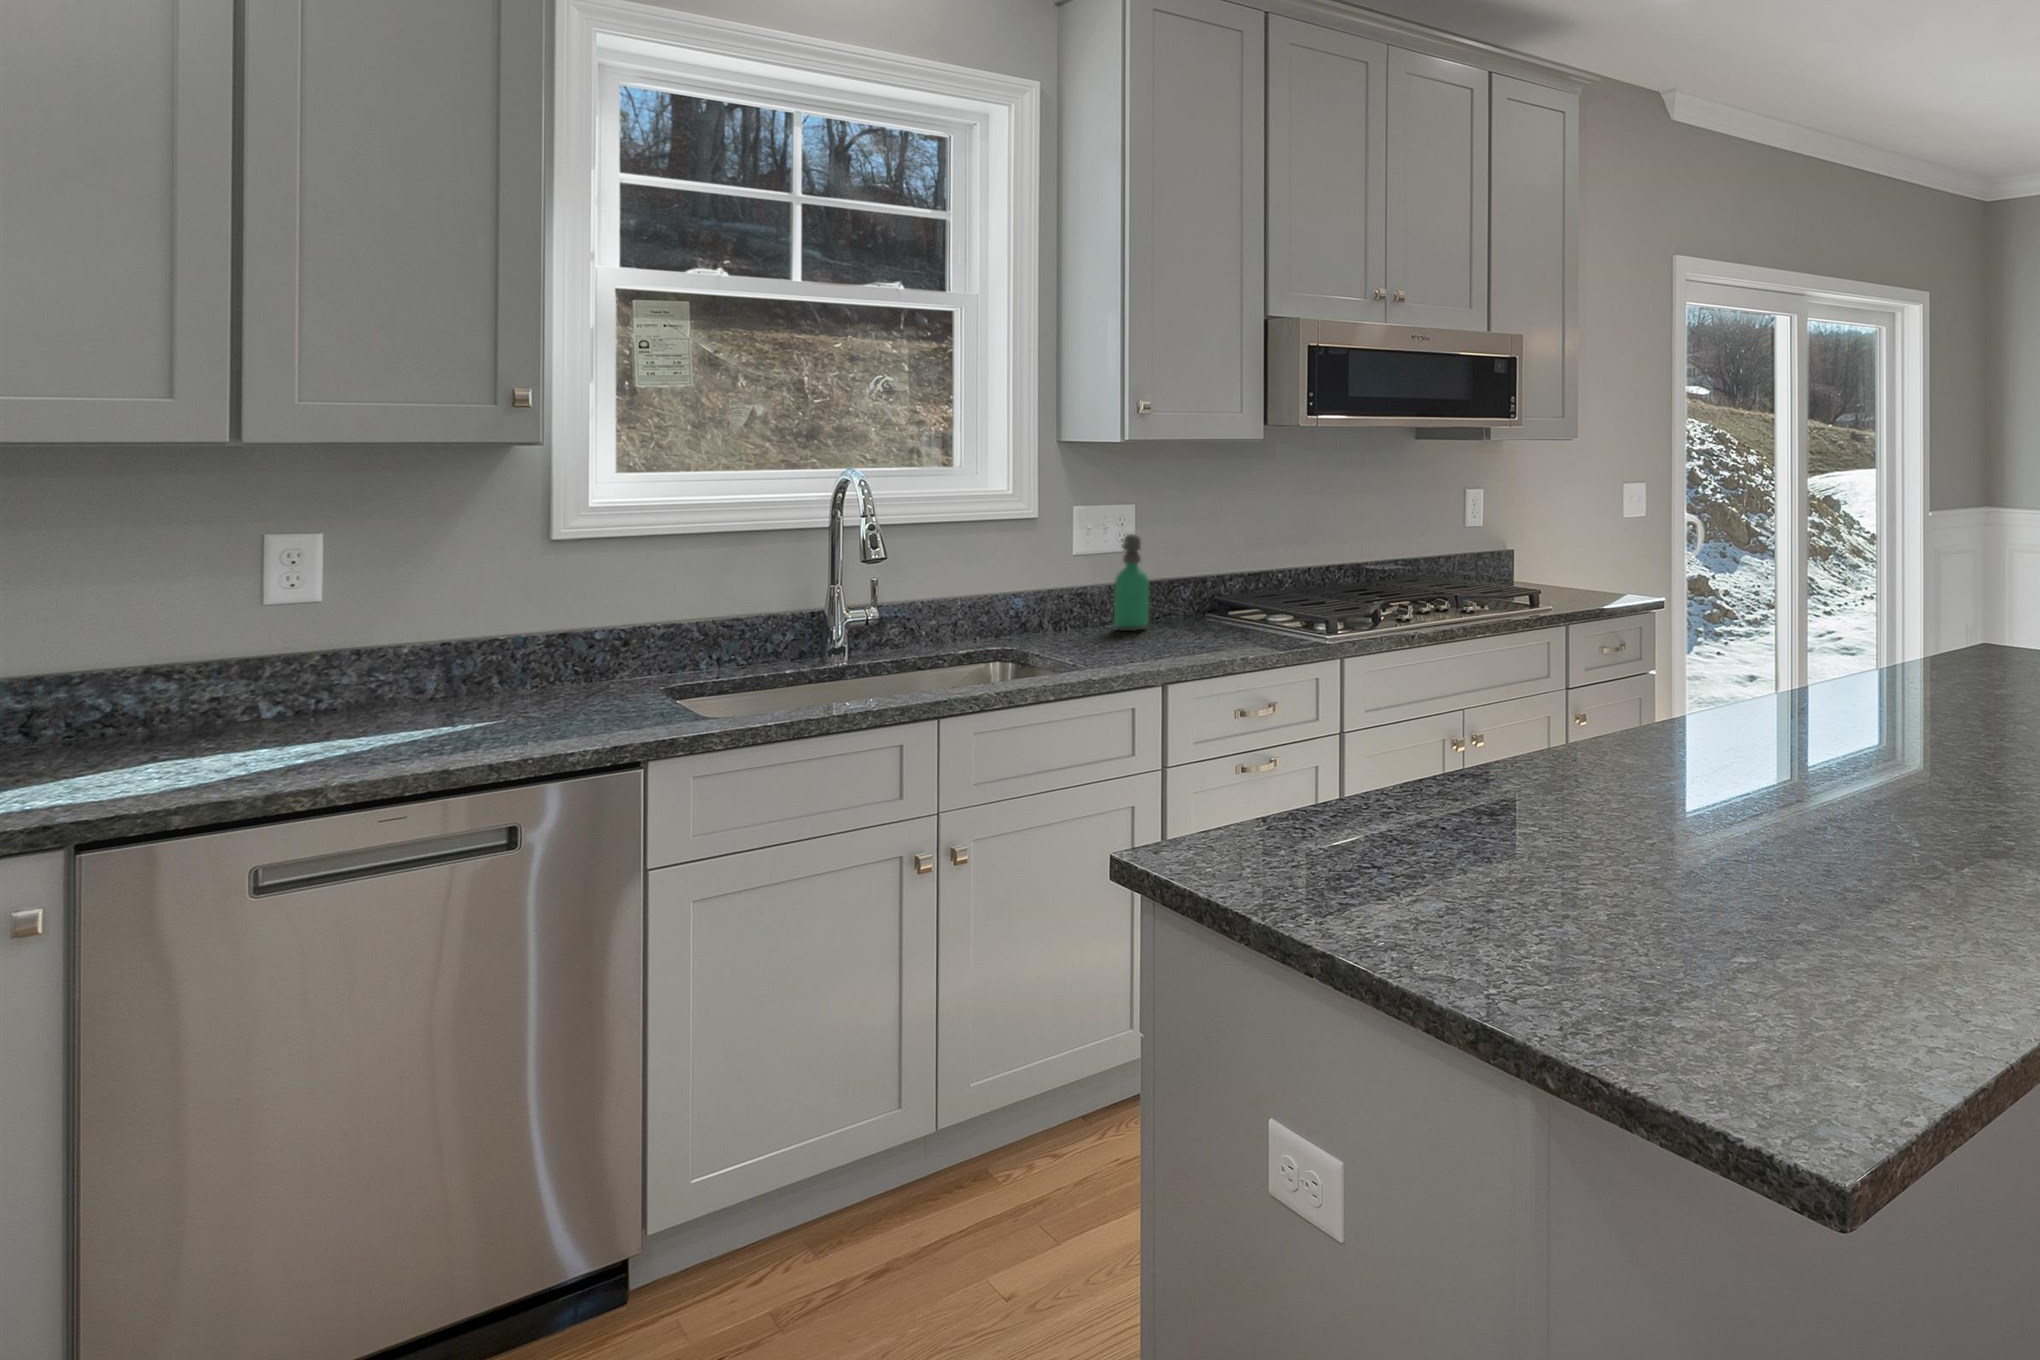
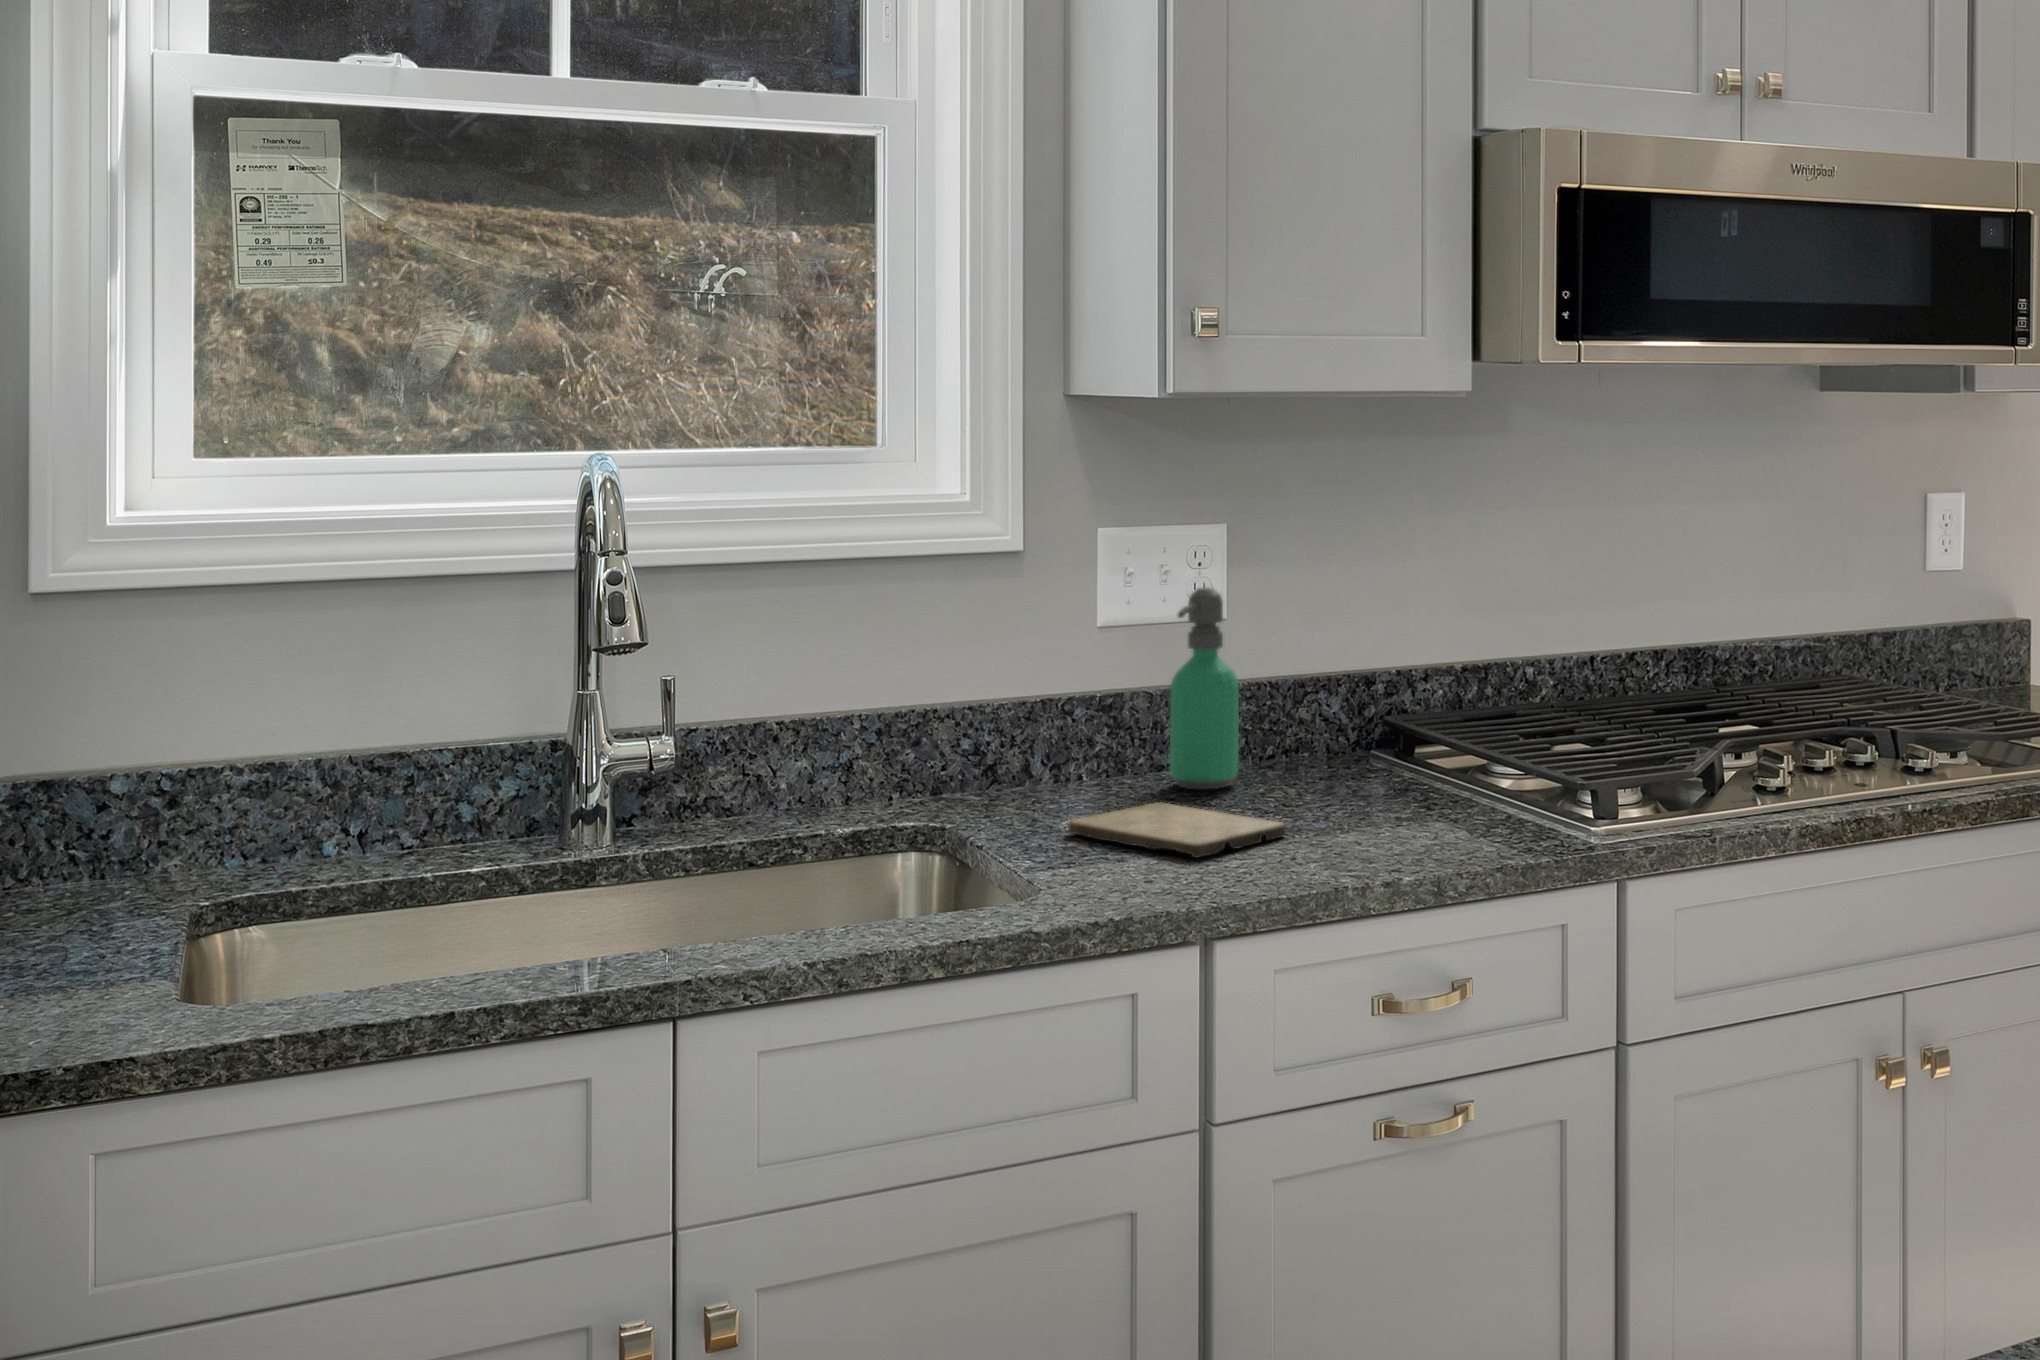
cutting board: none [1079,635,1185,654] -> present [1068,802,1286,858]

